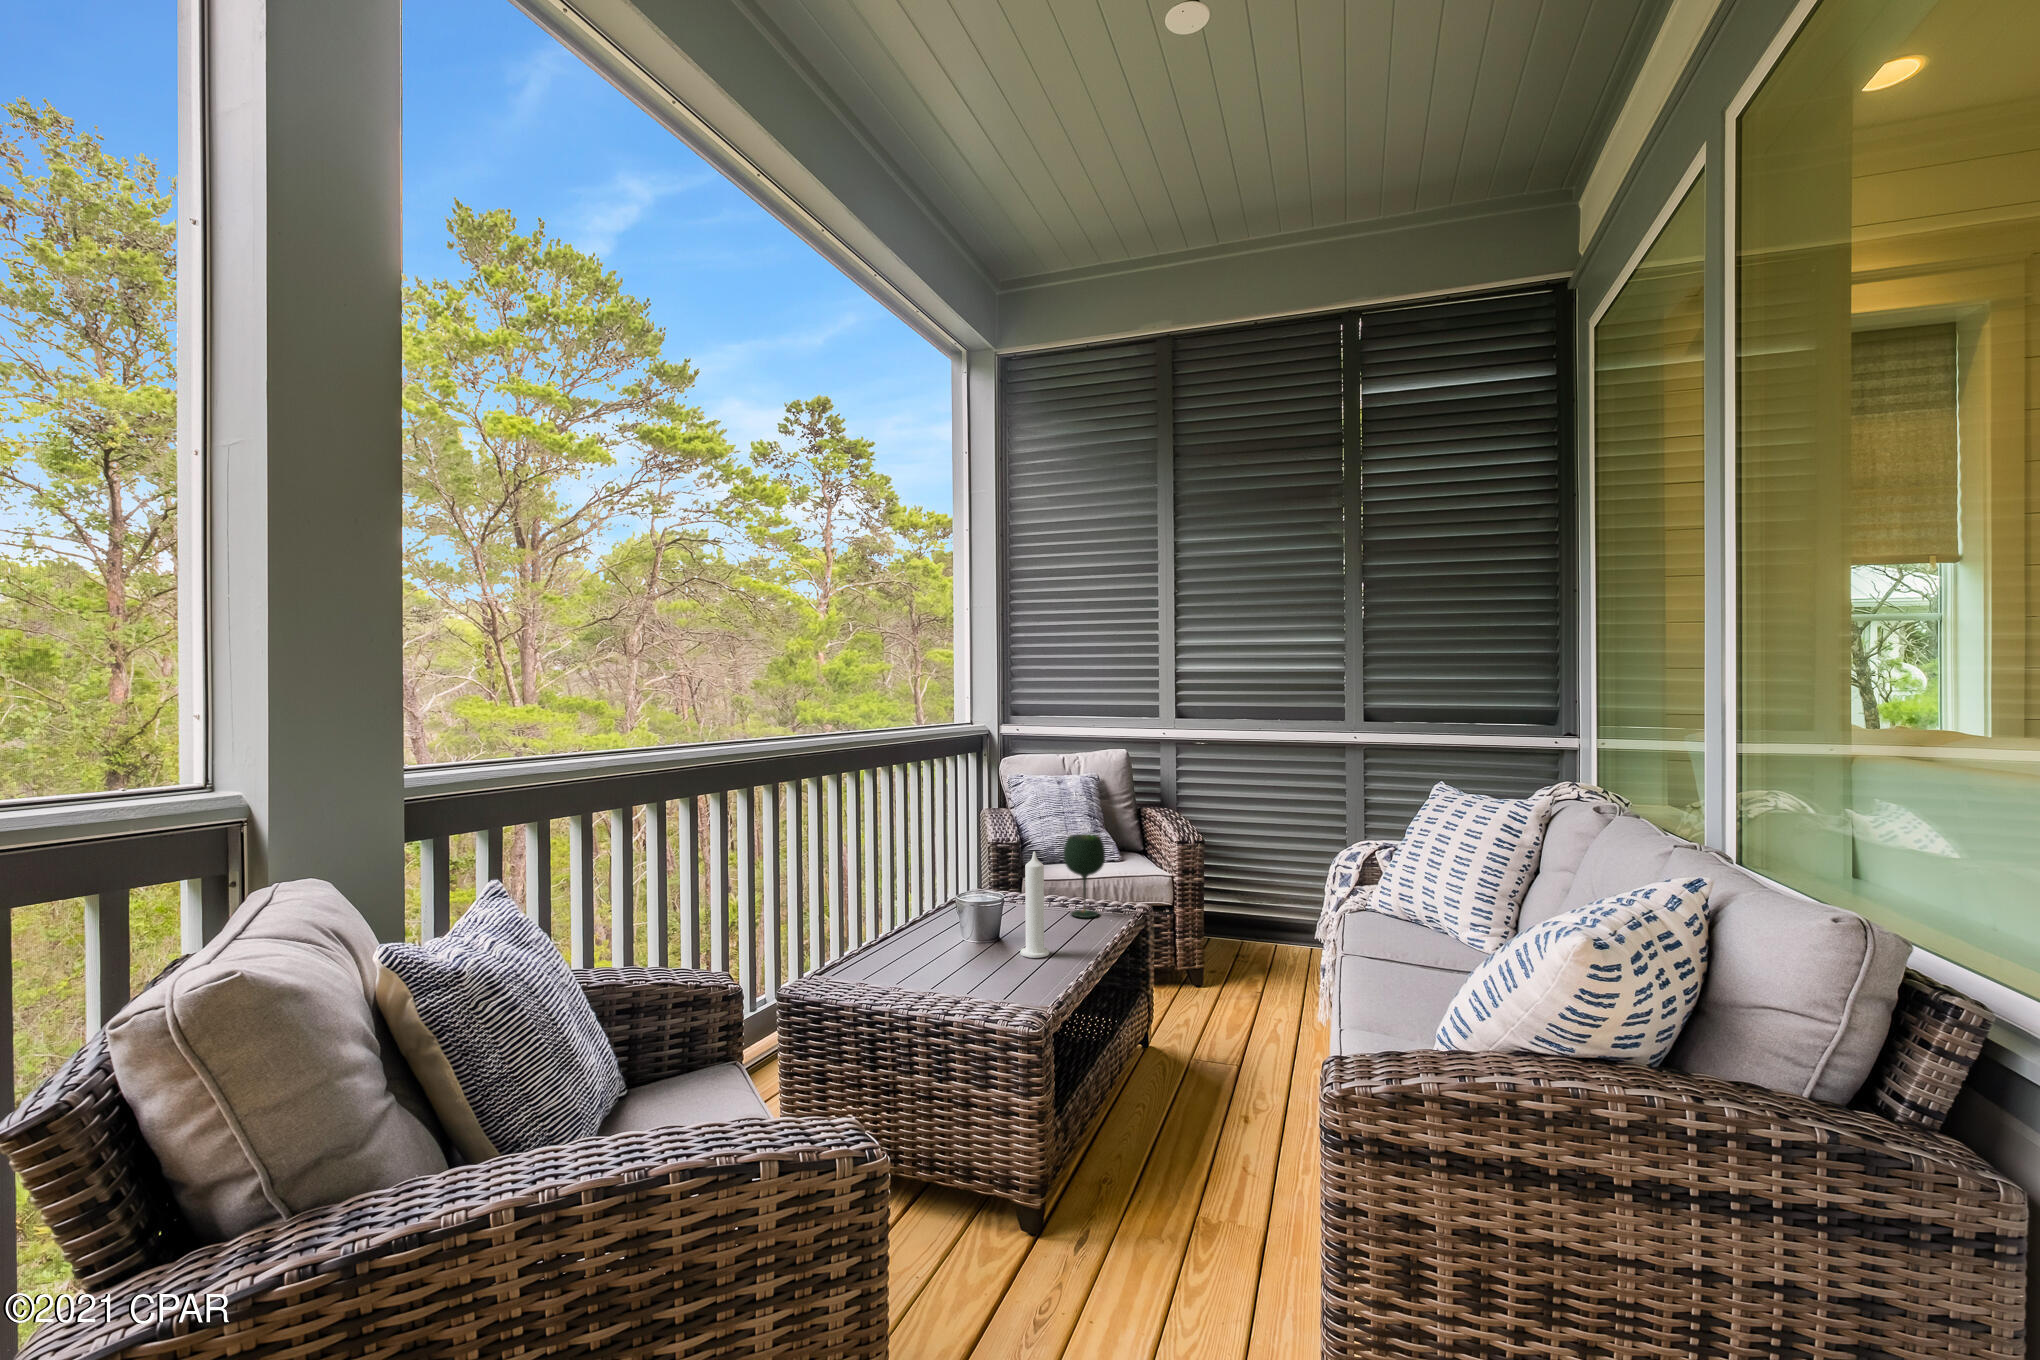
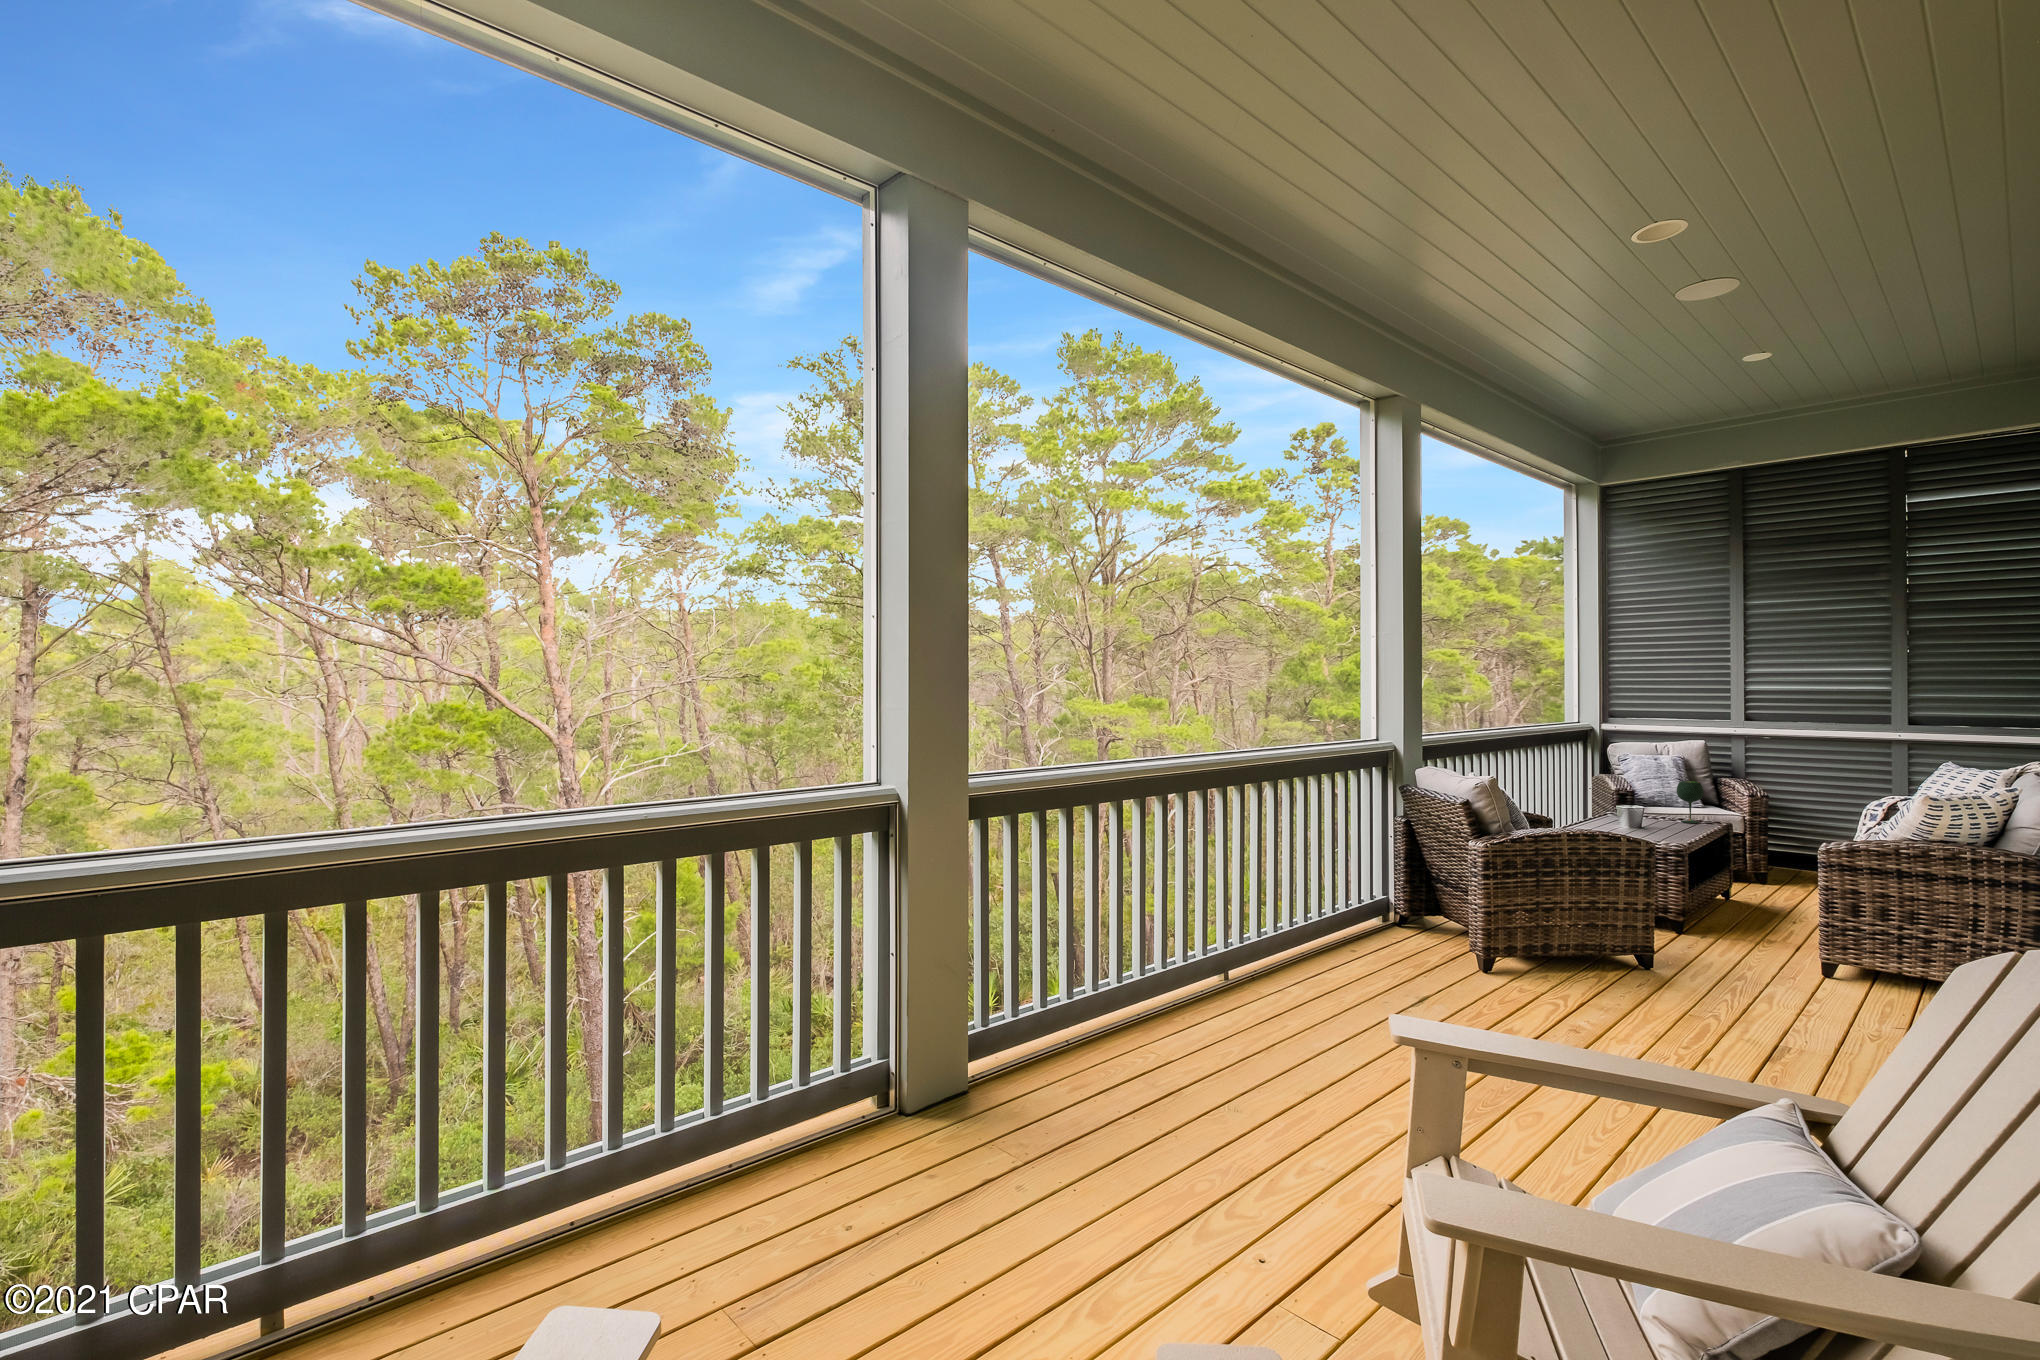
candle: present [1020,851,1049,958] -> none [1660,783,1676,832]

